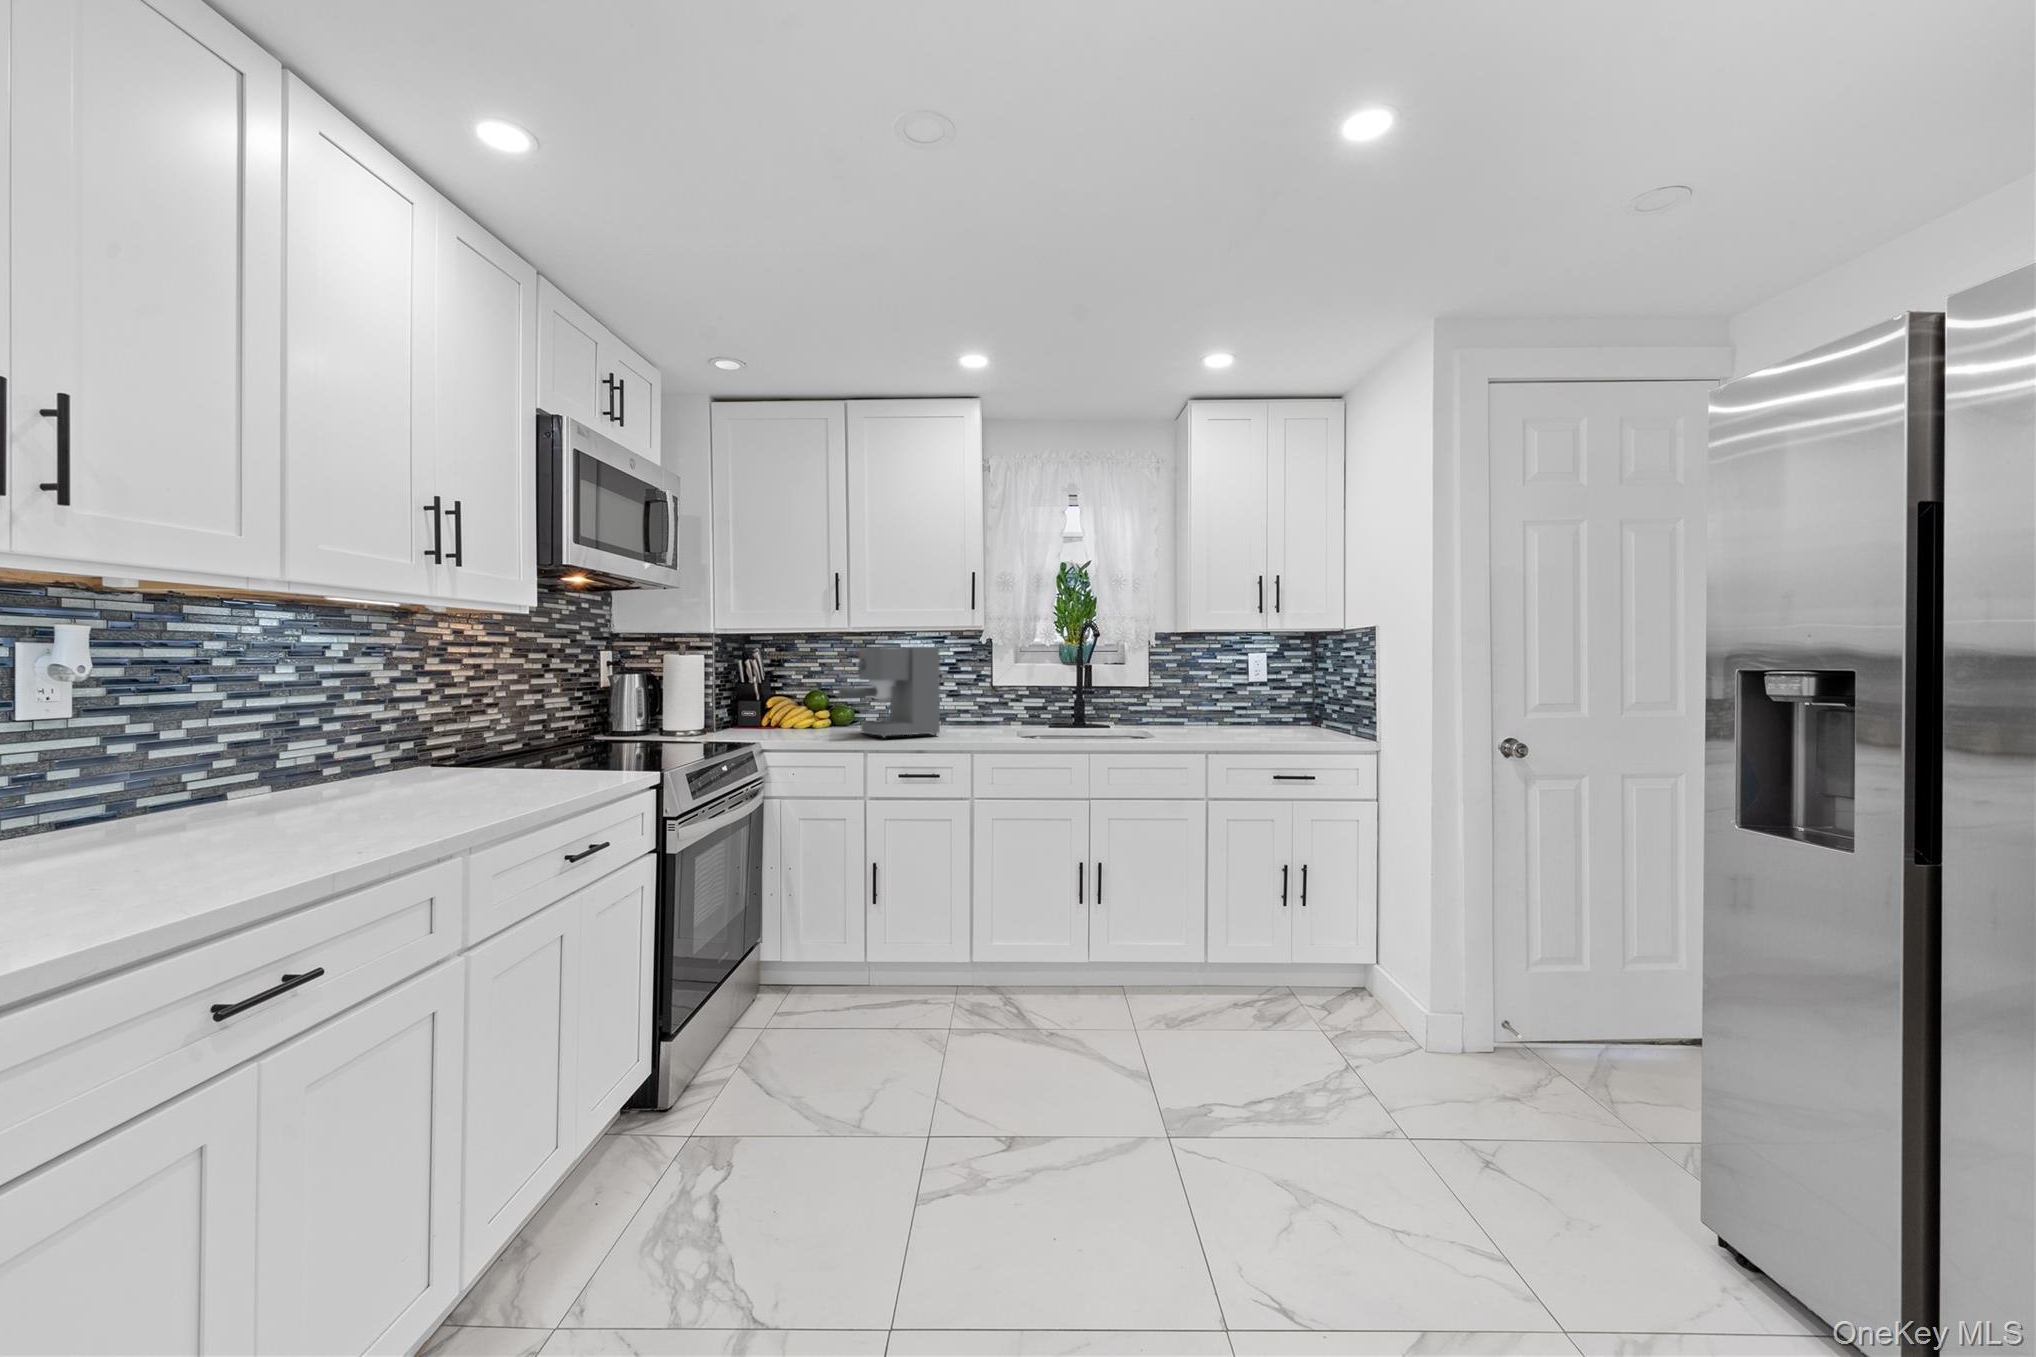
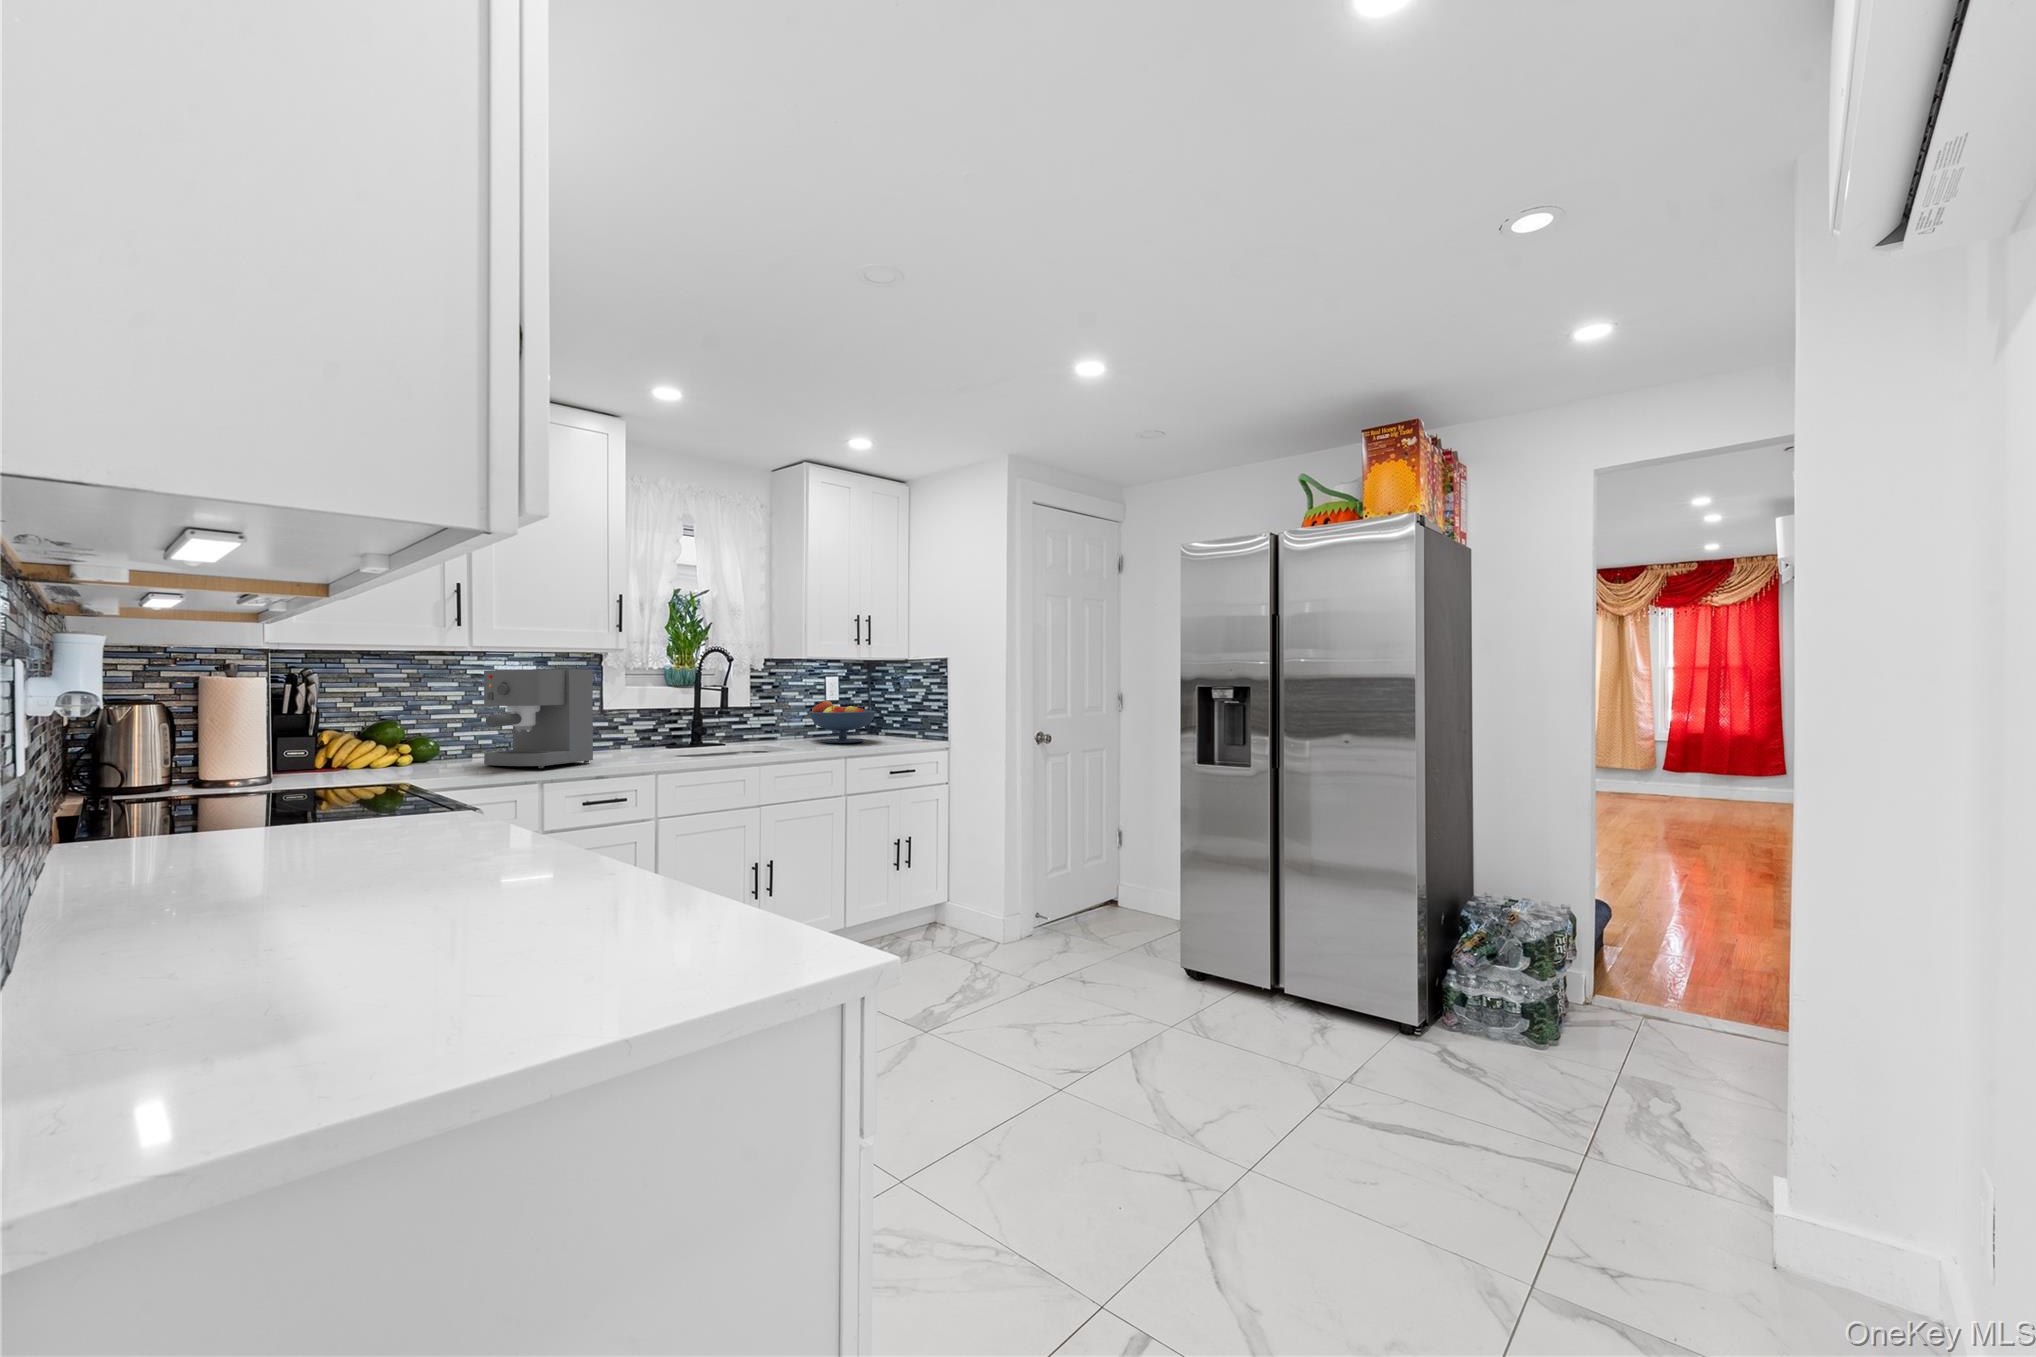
fruit bowl: none [1203,682,1284,733] -> present [809,701,876,743]

